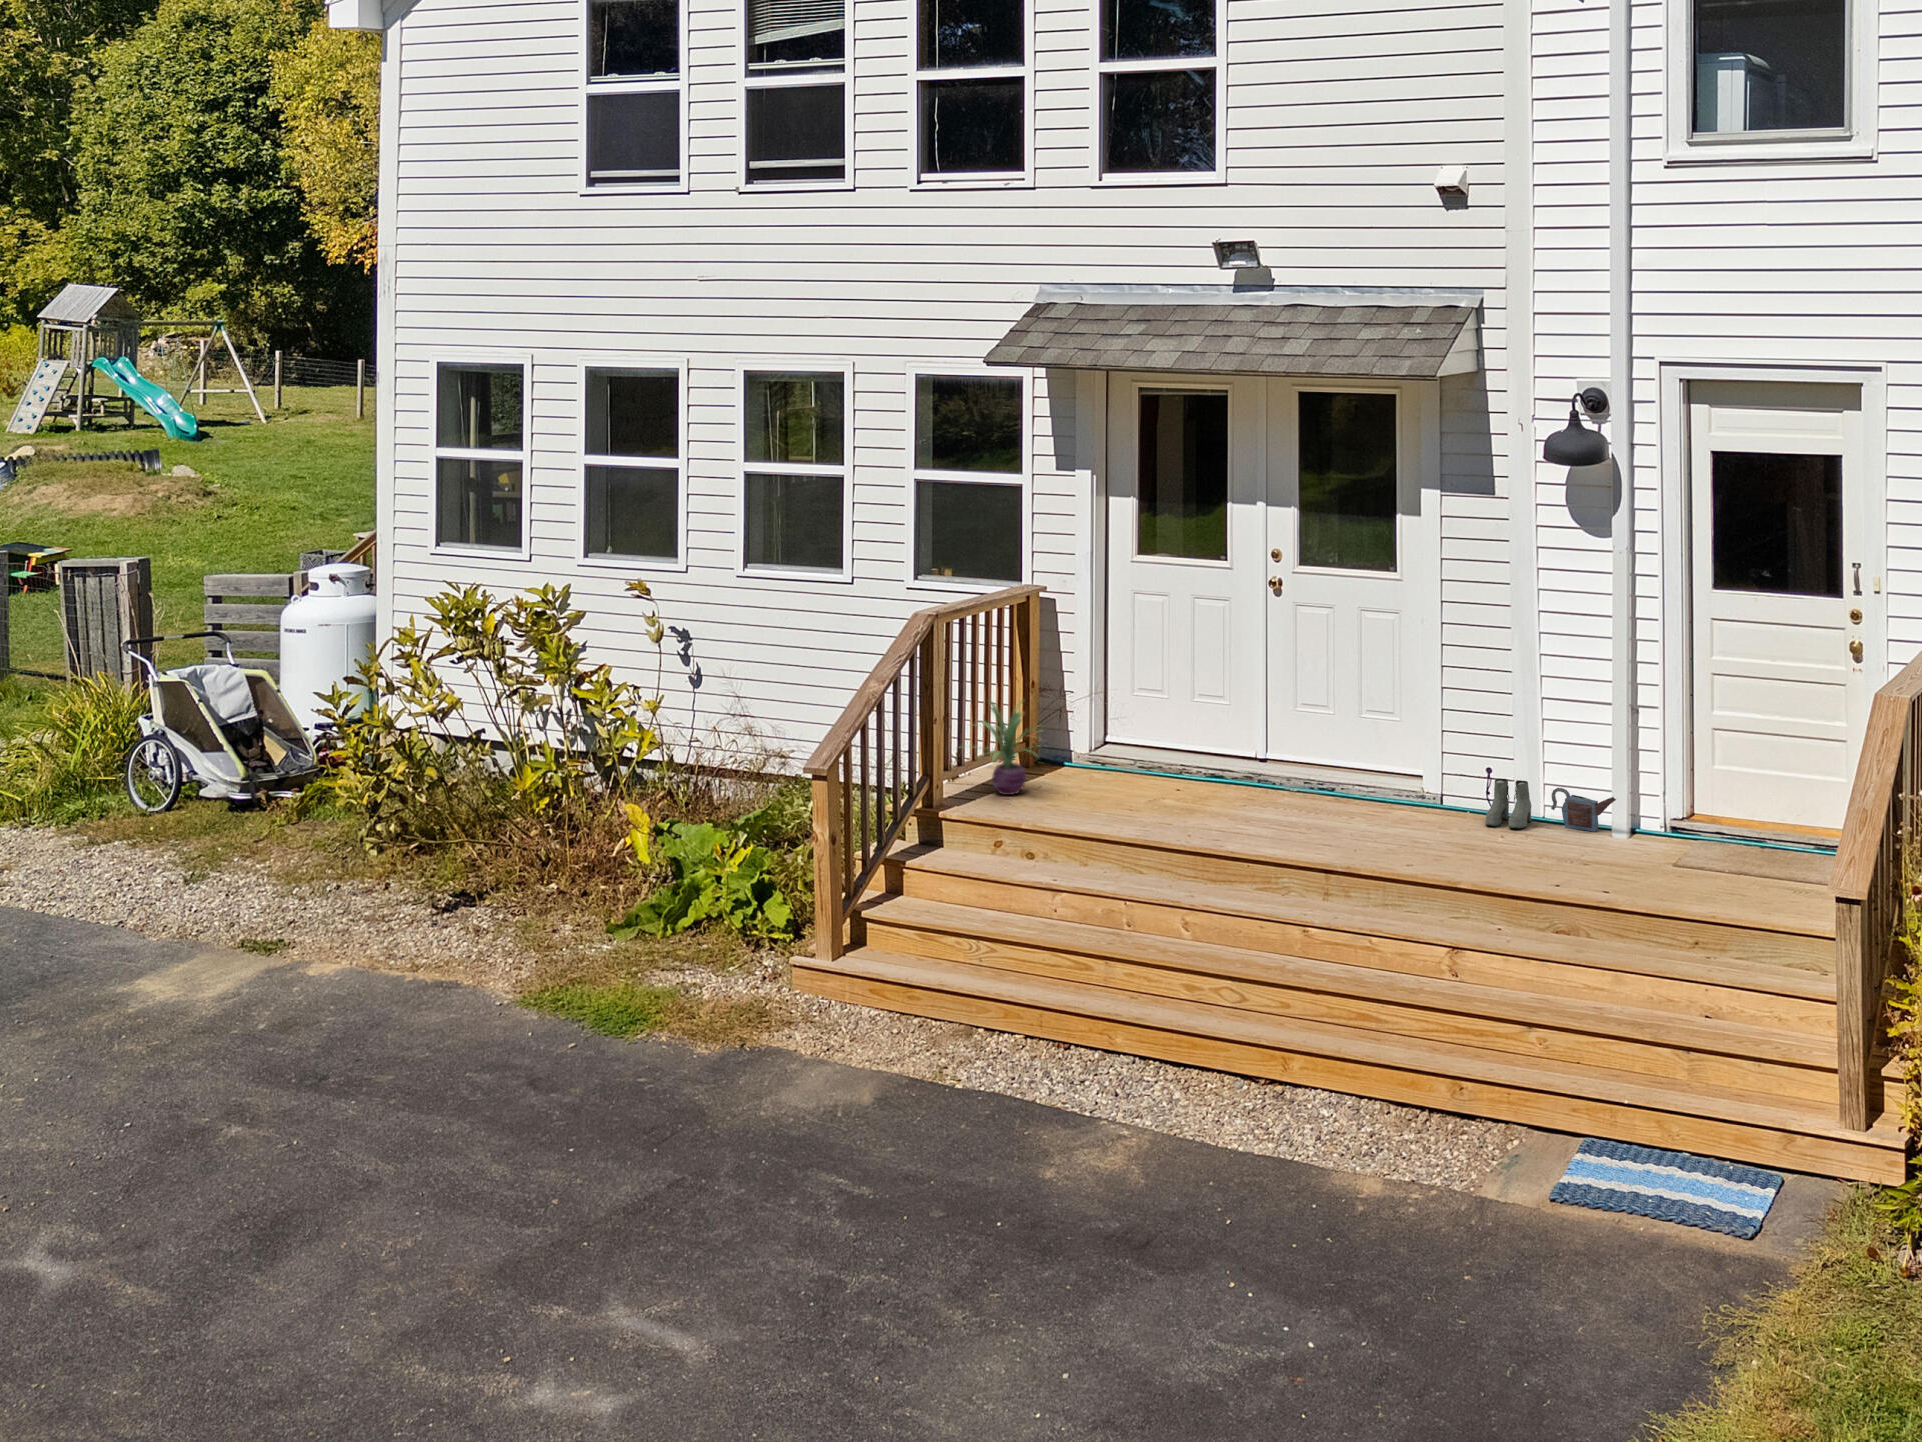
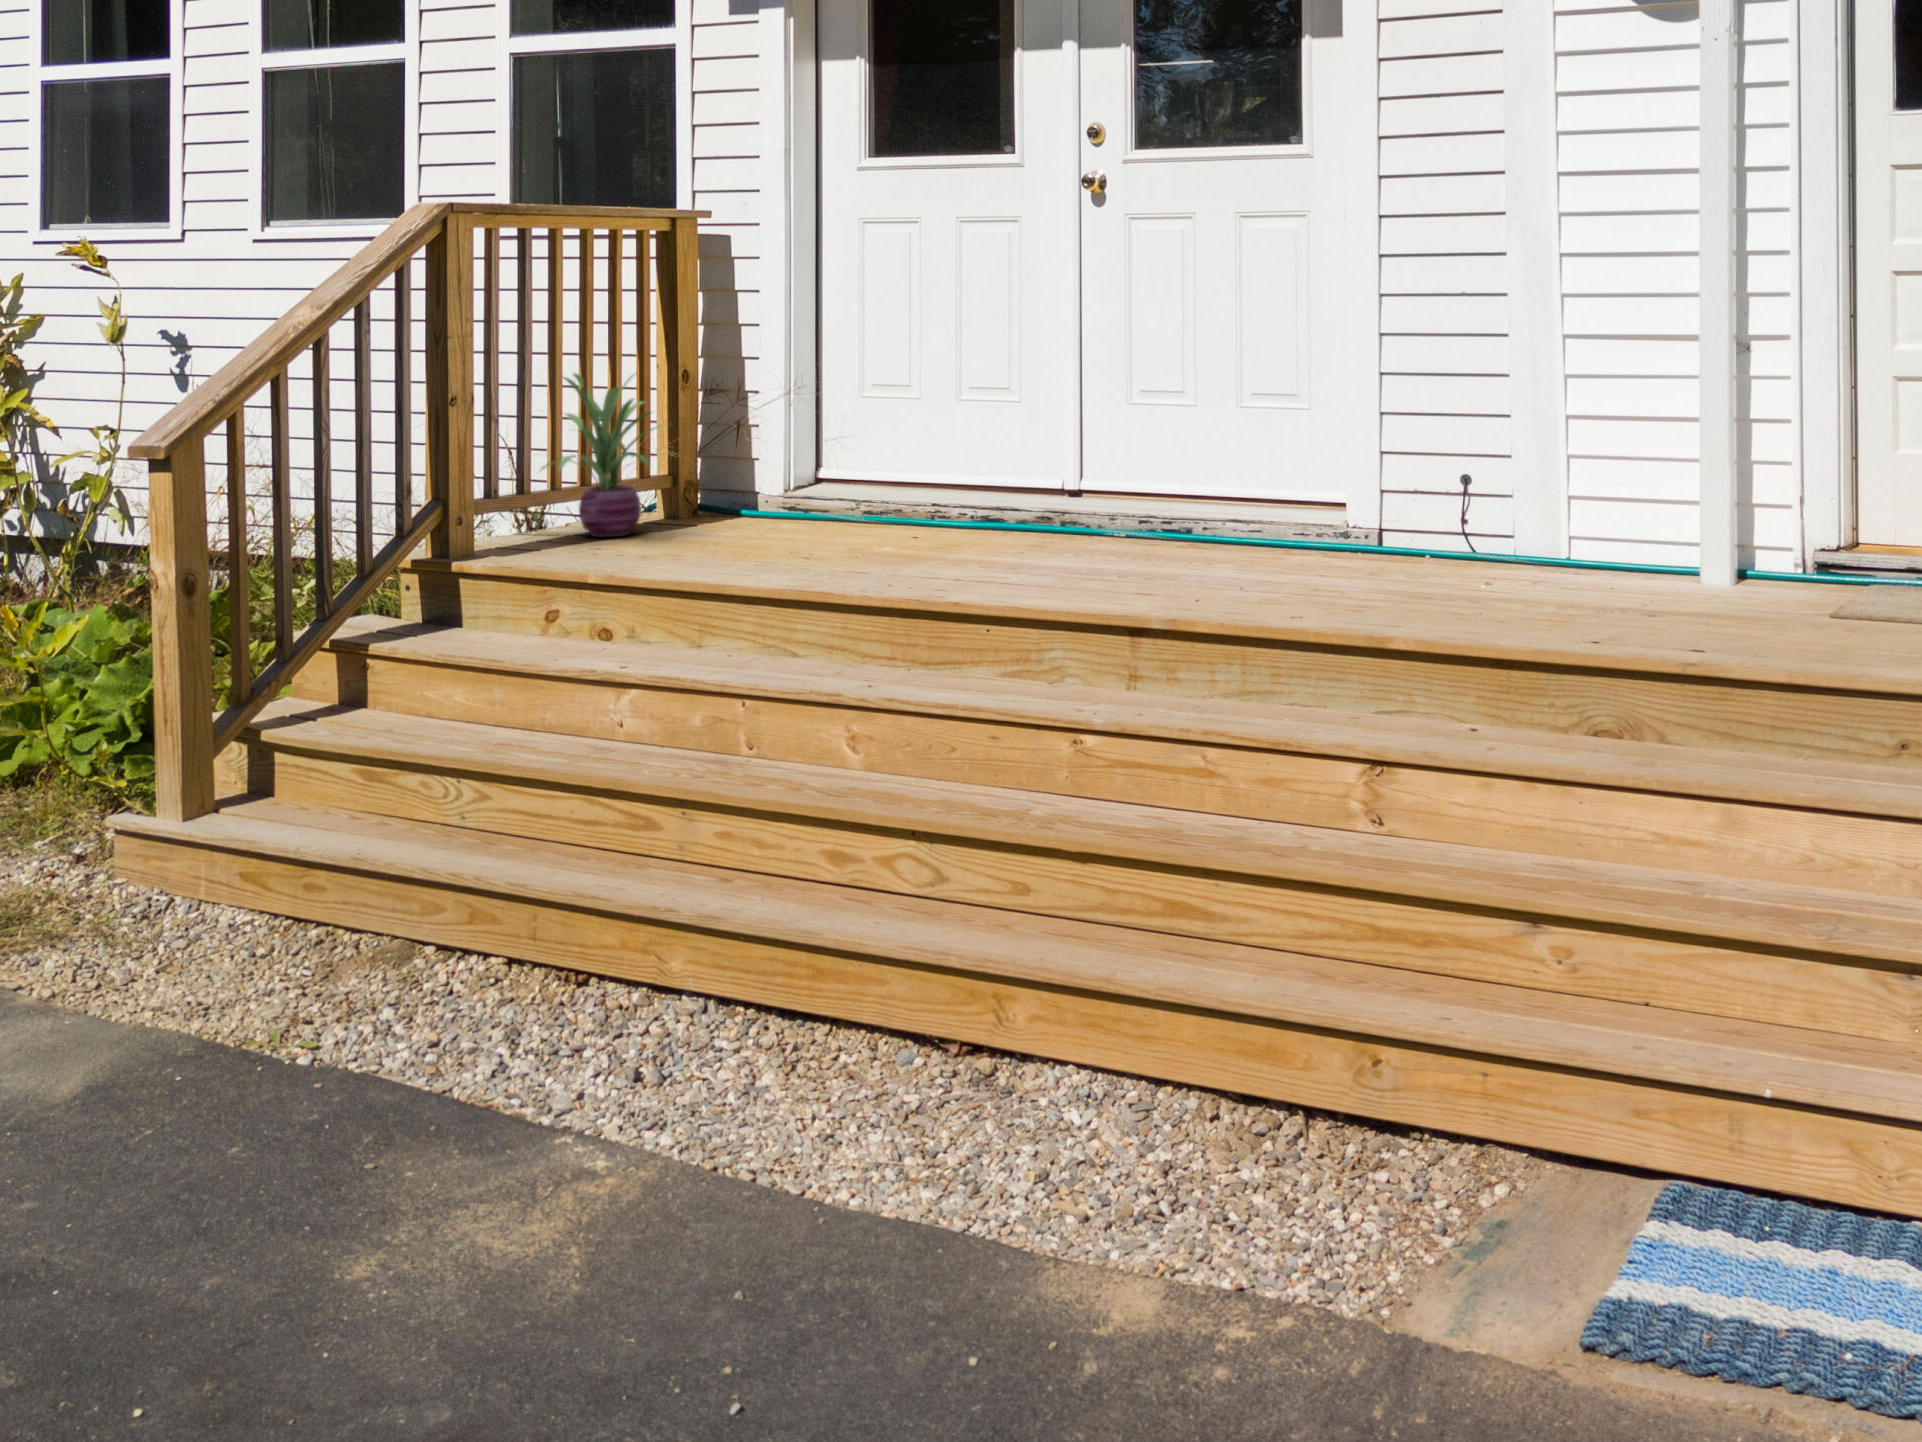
boots: present [1485,779,1532,828] -> none [1459,485,1546,569]
watering can: present [1551,788,1616,832] -> none [1582,497,1708,573]

